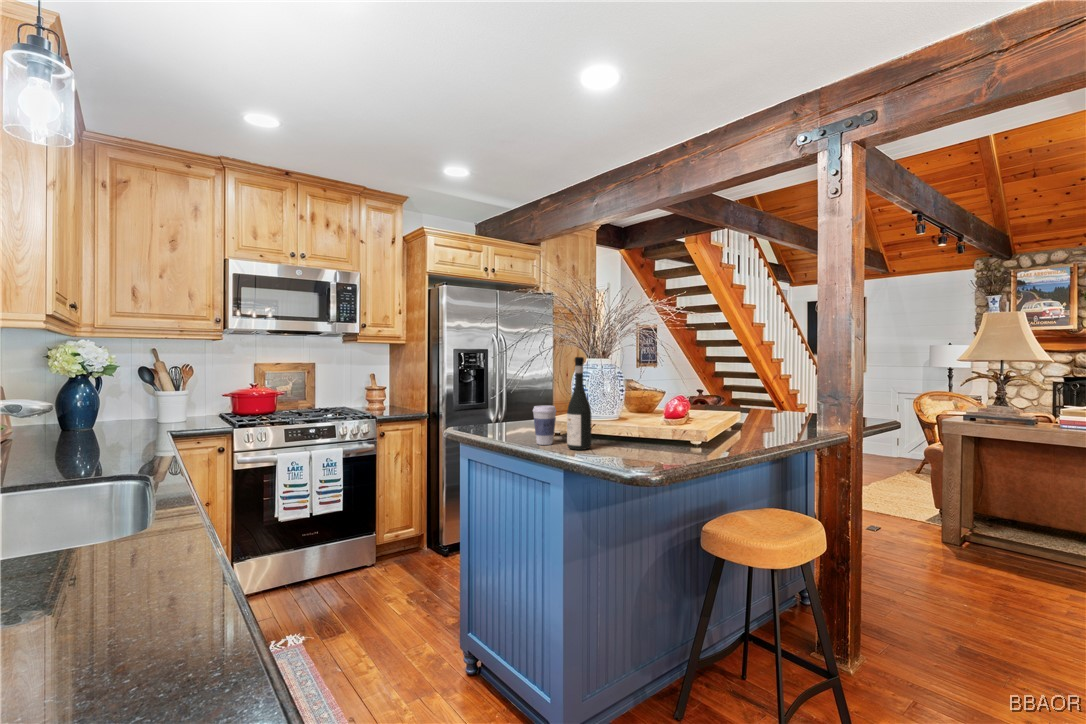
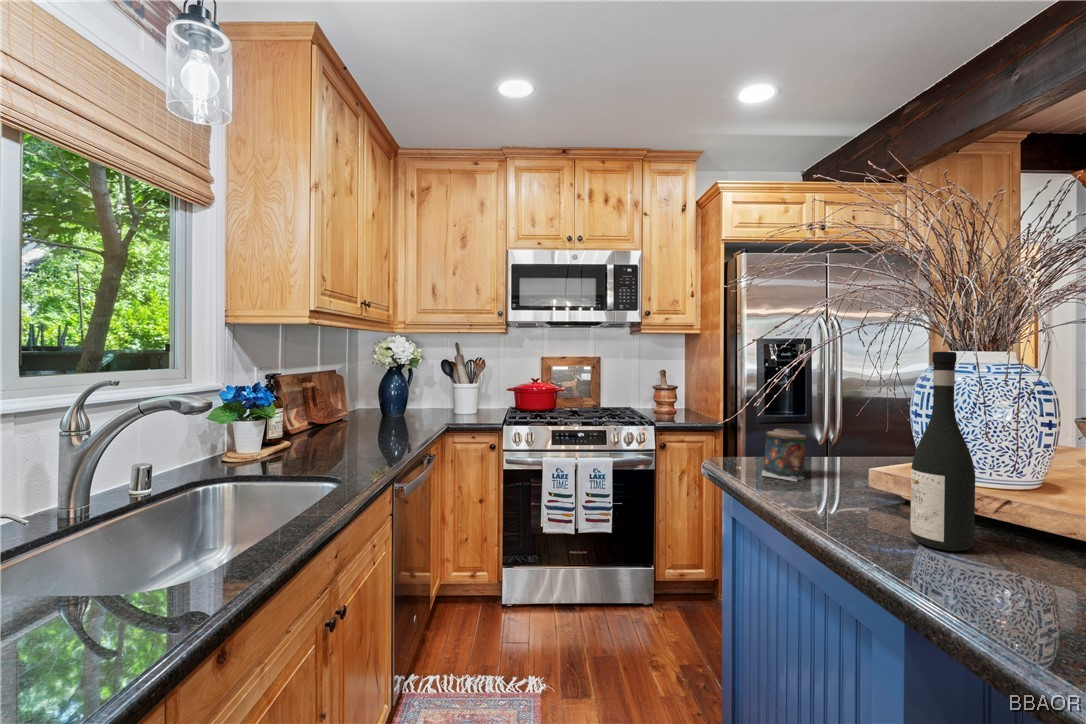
candle: none [483,405,508,435] -> present [762,429,806,481]
coffee cup: present [533,406,556,445] -> none [838,442,892,521]

